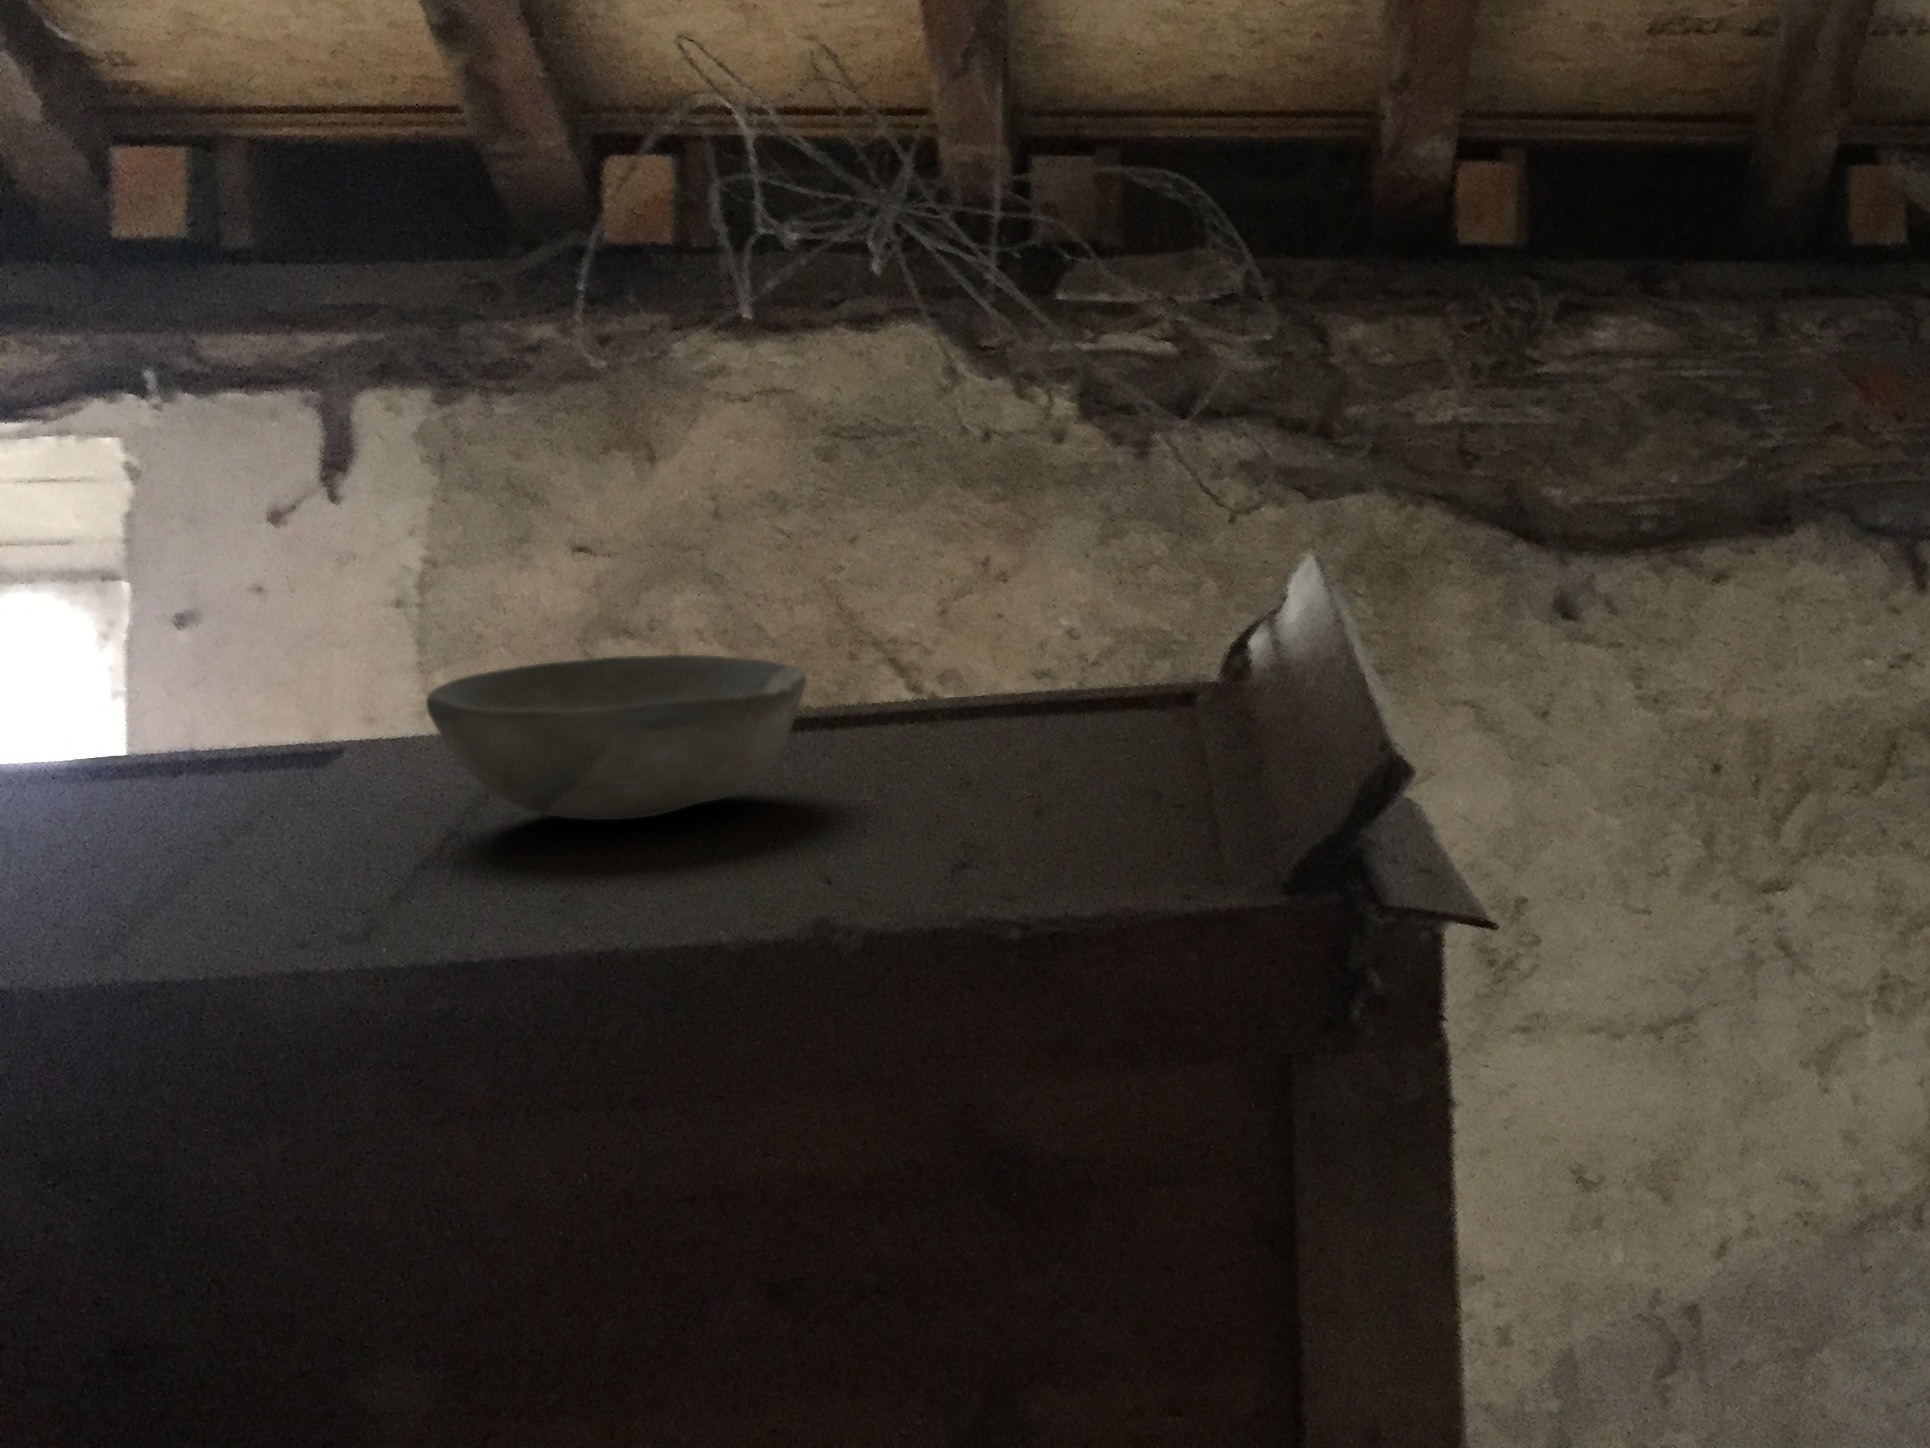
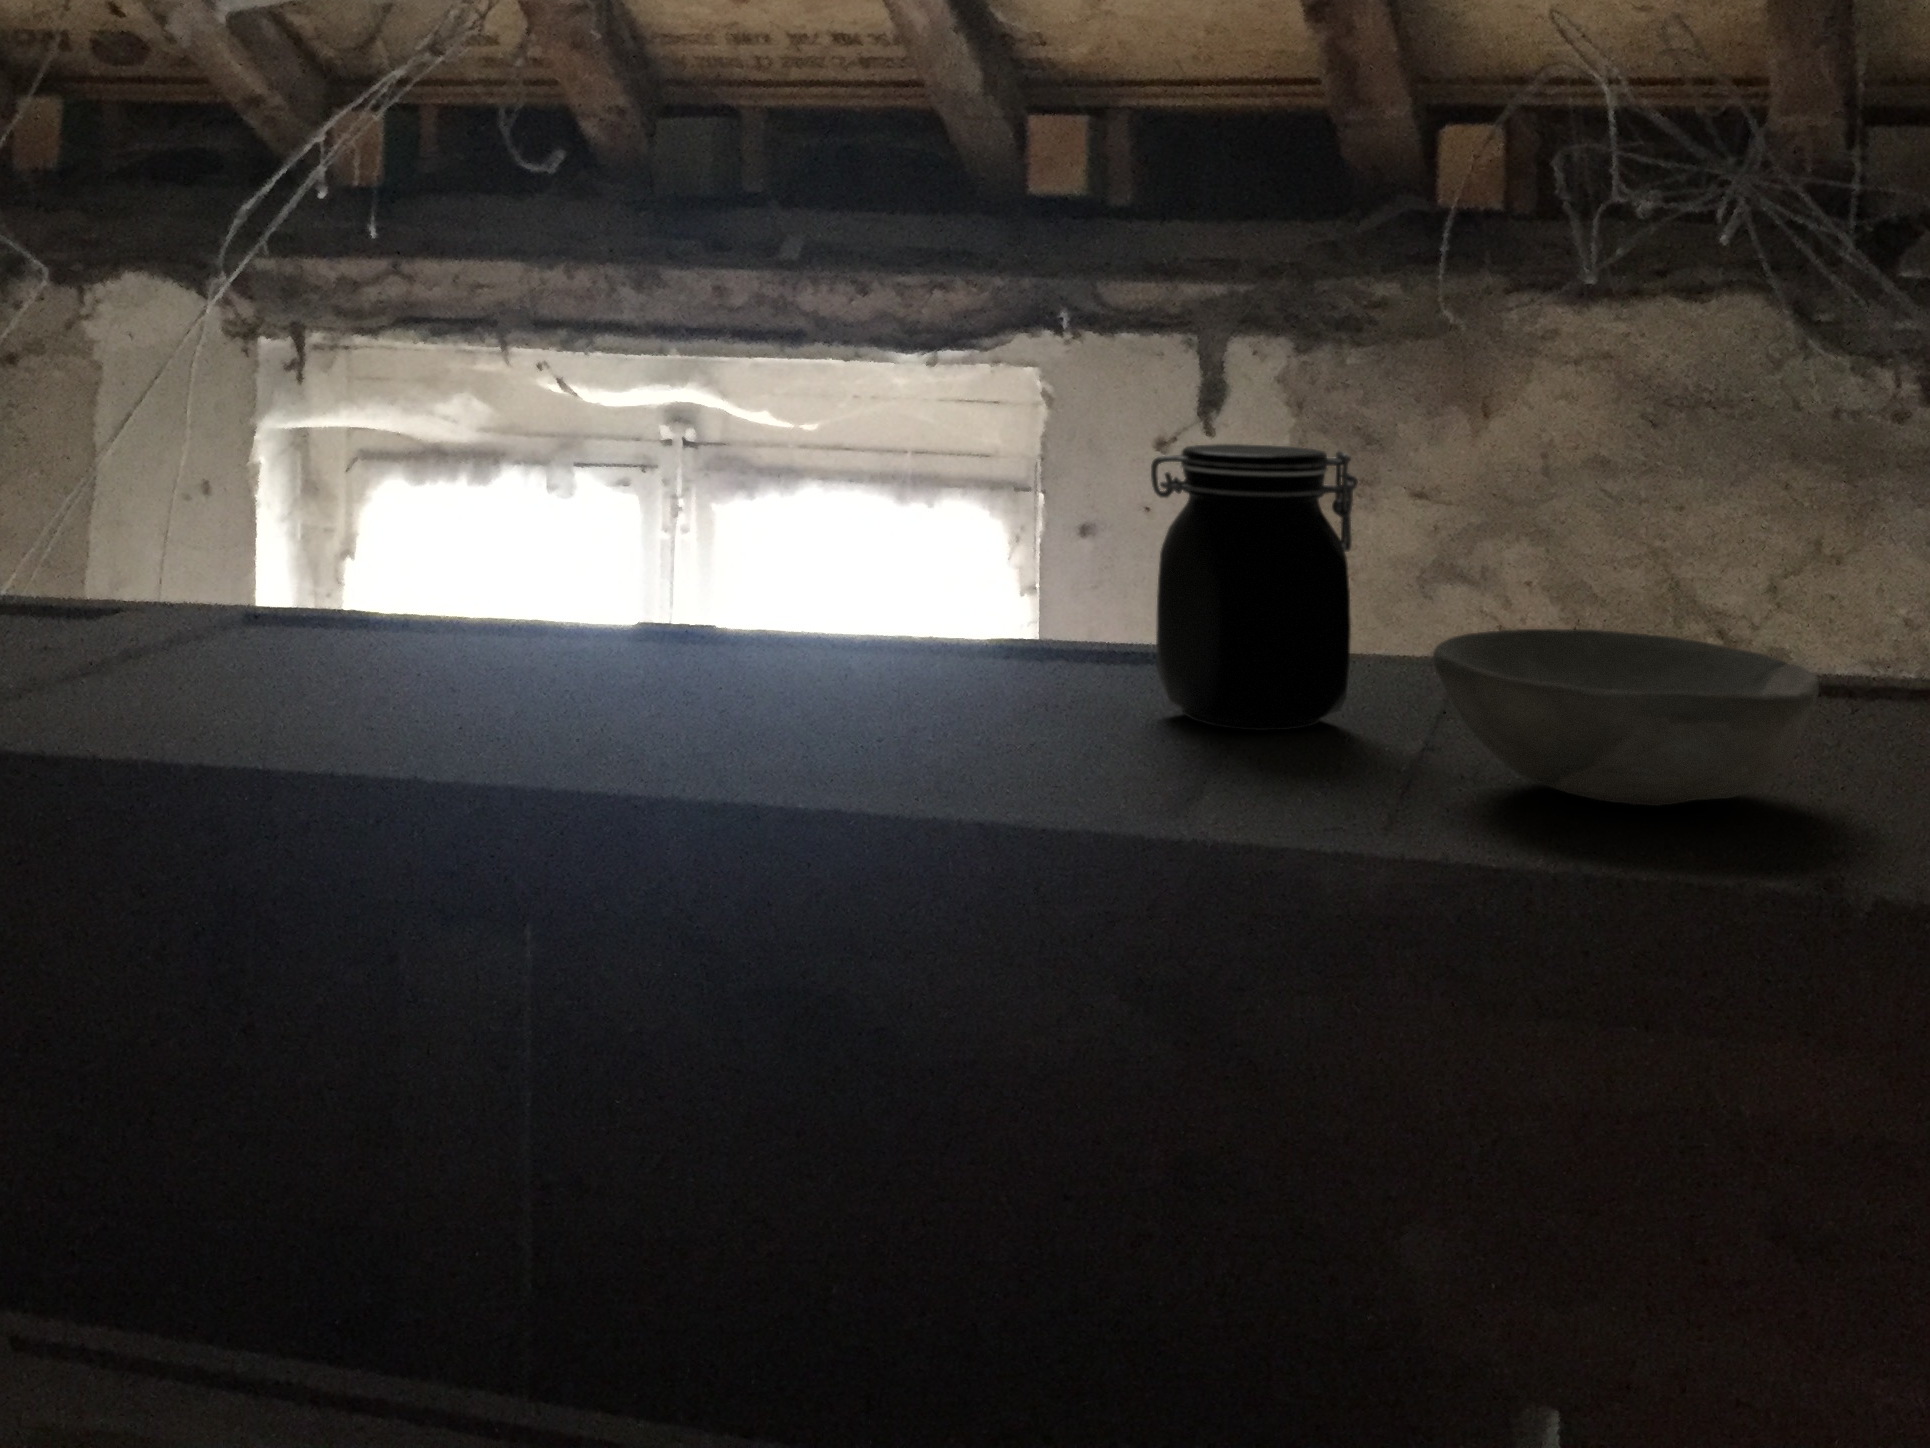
jar: none [133,500,378,809] -> present [1151,444,1358,731]

